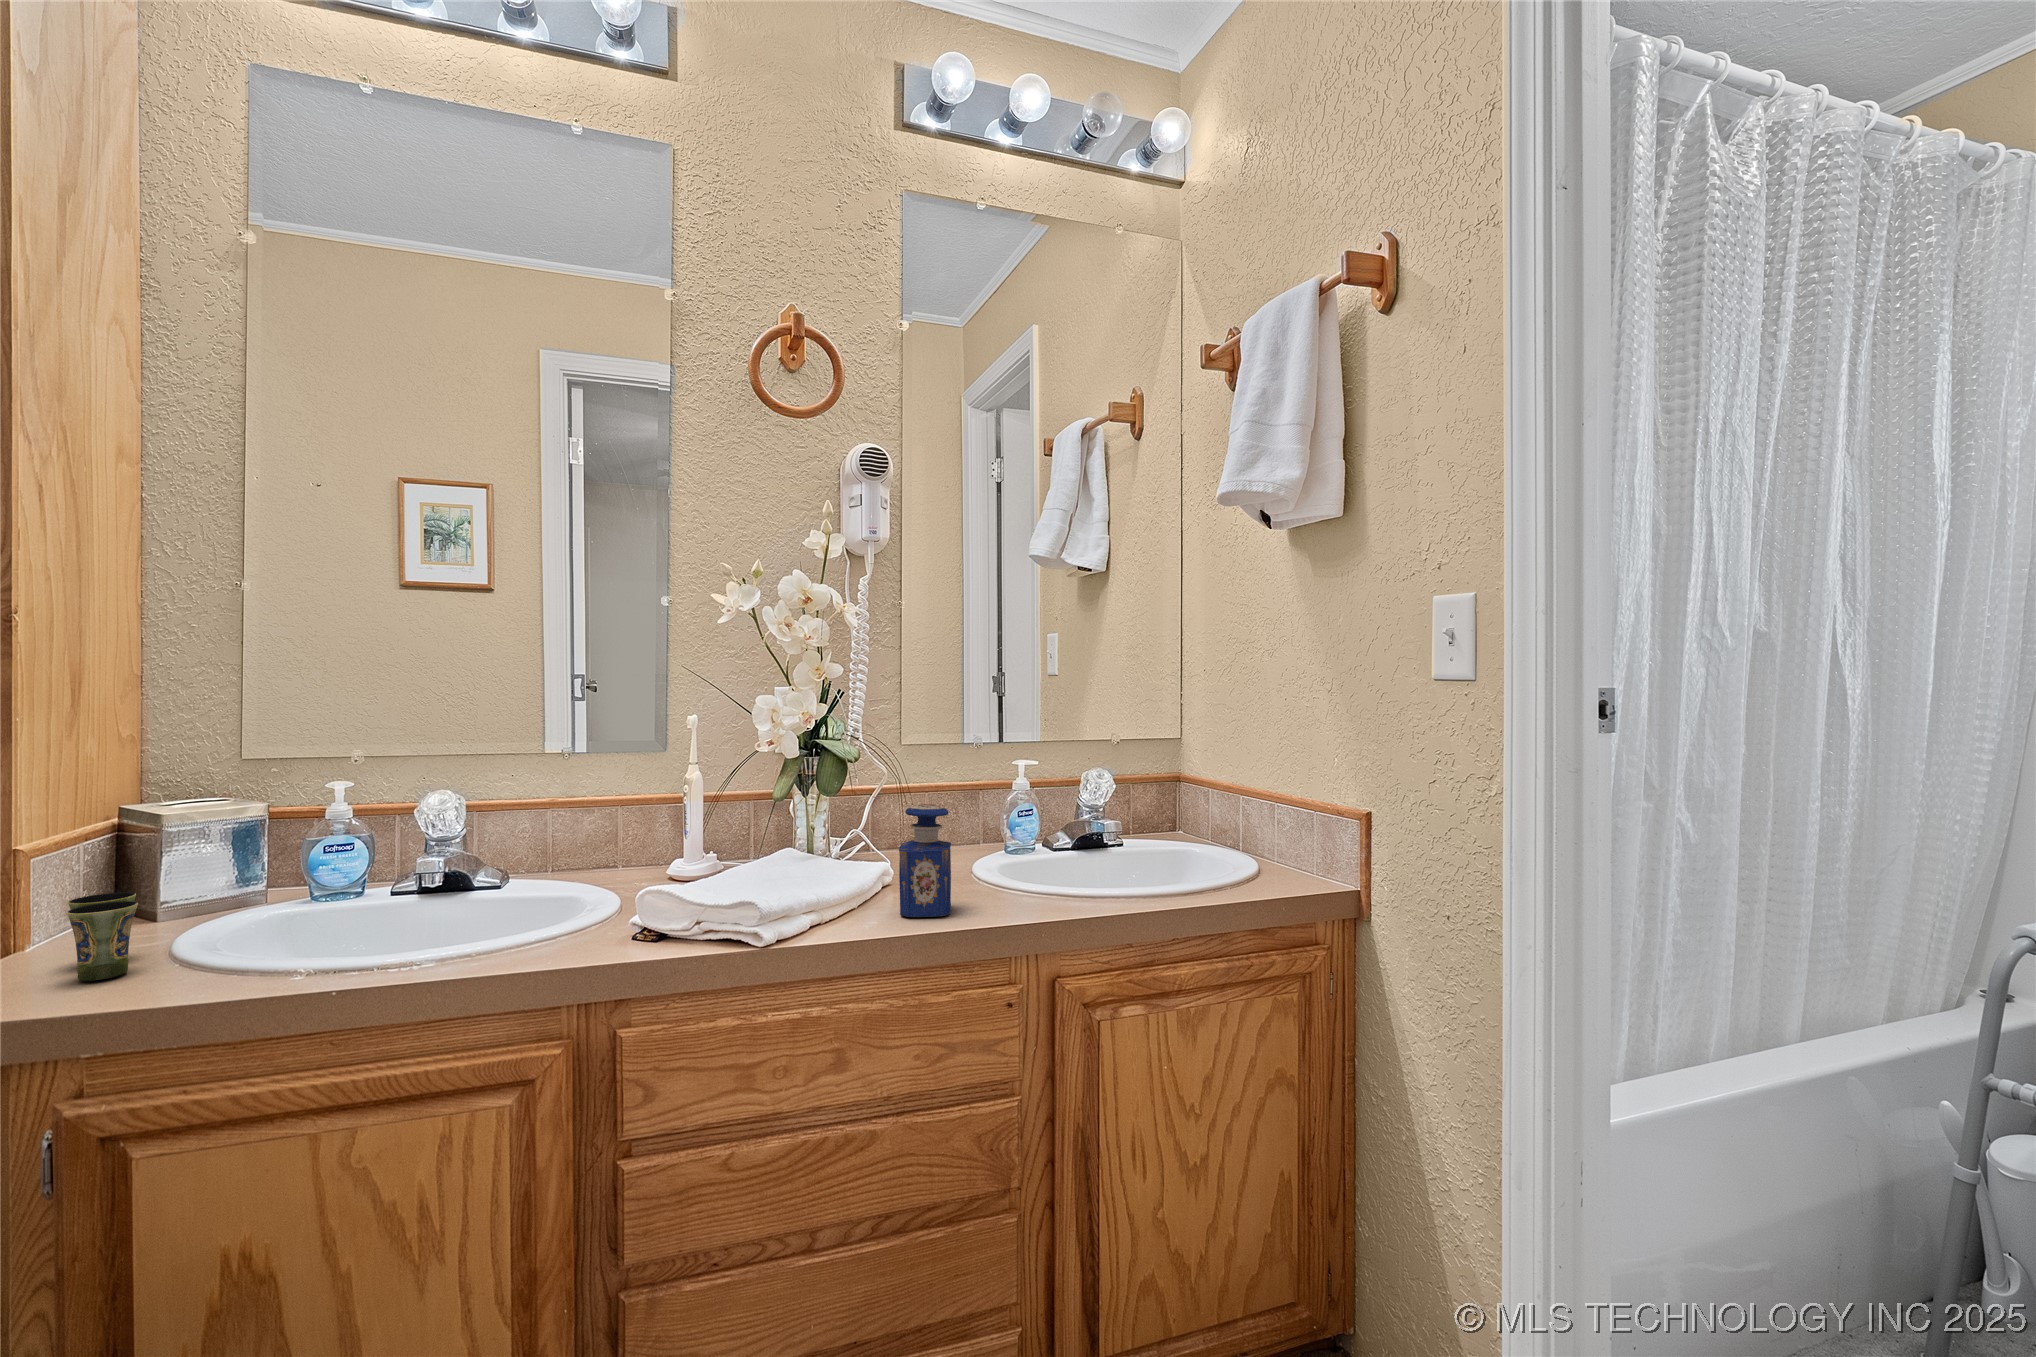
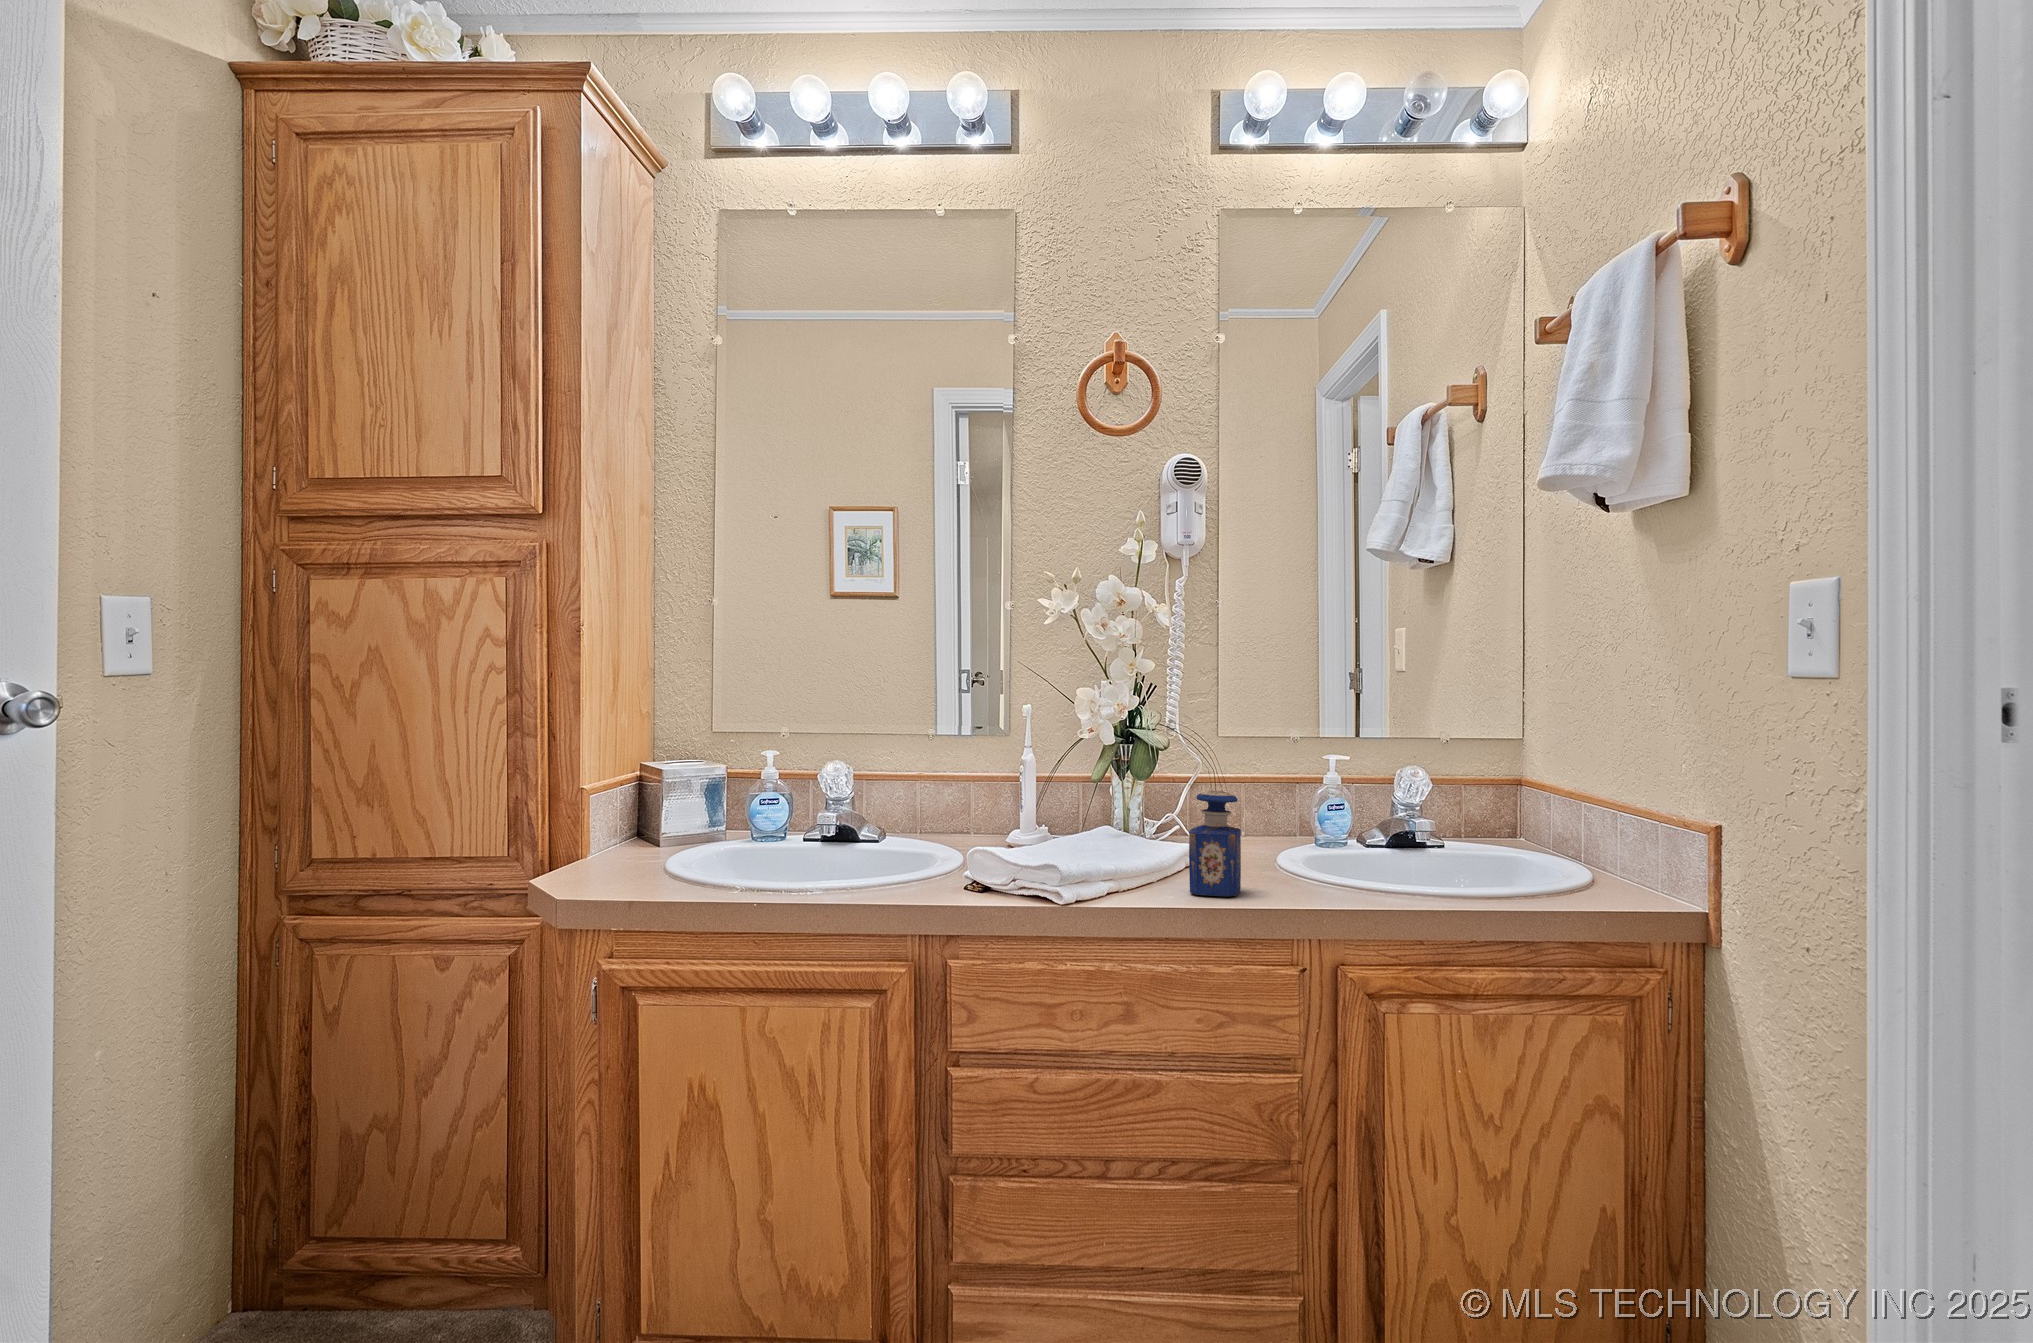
cup: present [67,892,138,981] -> none [596,824,636,882]

